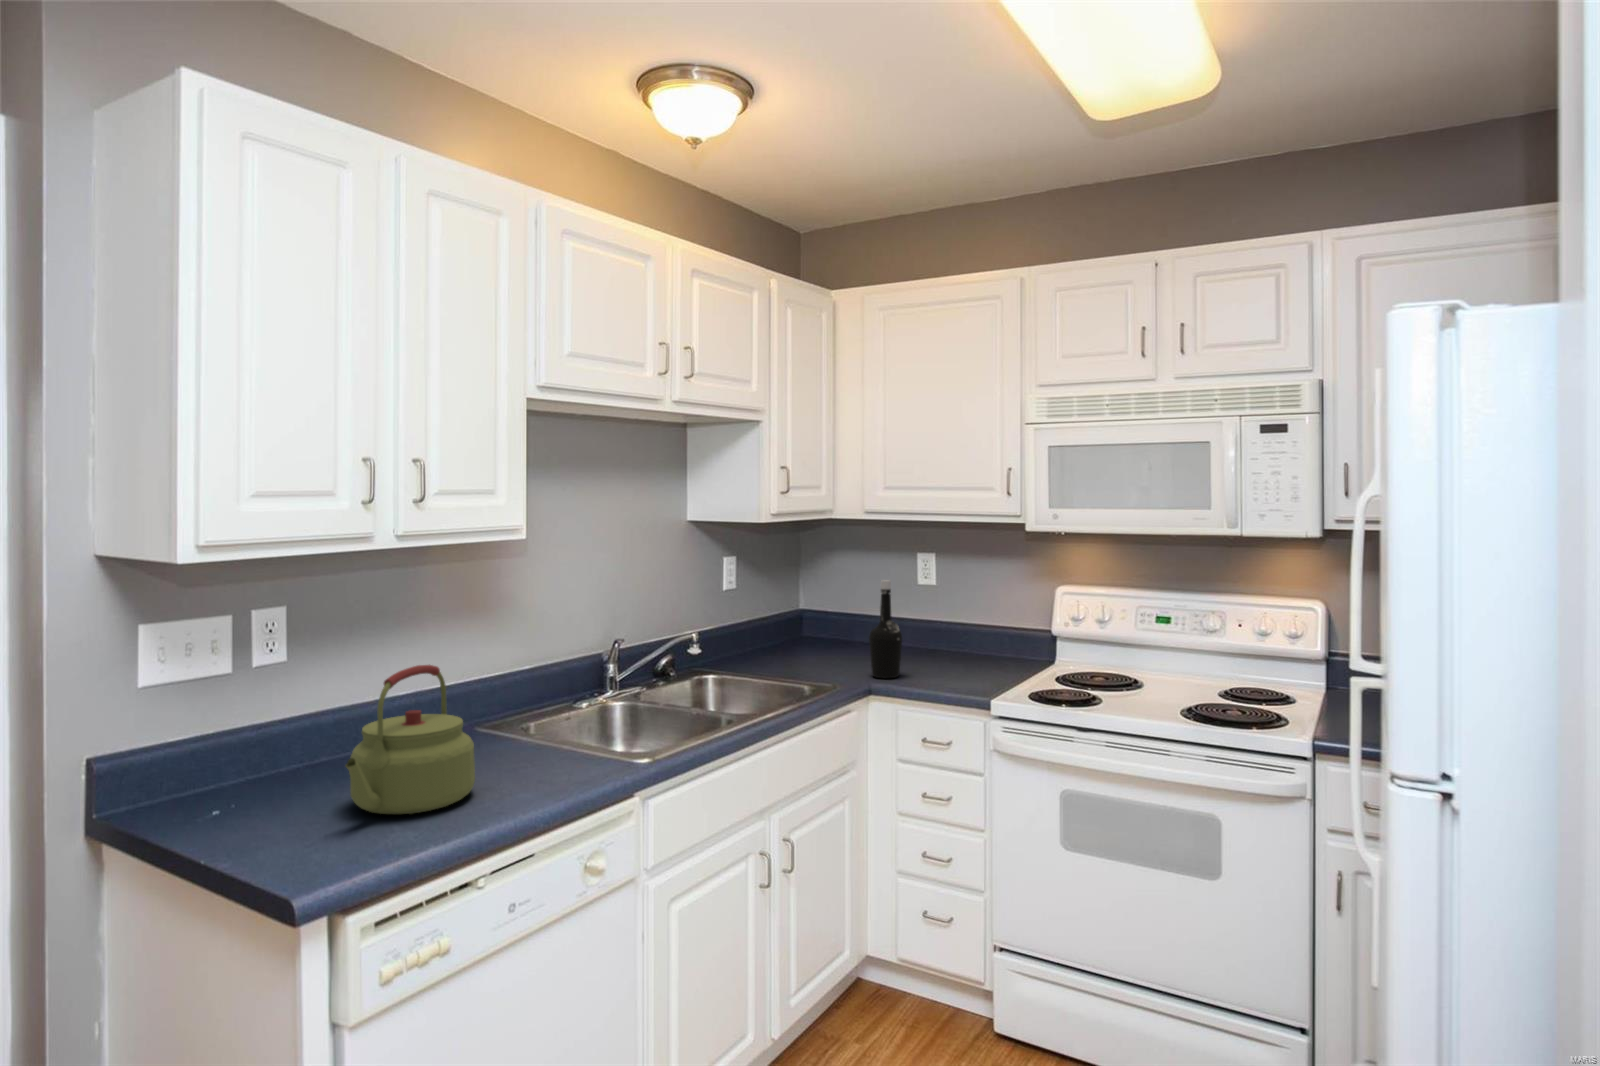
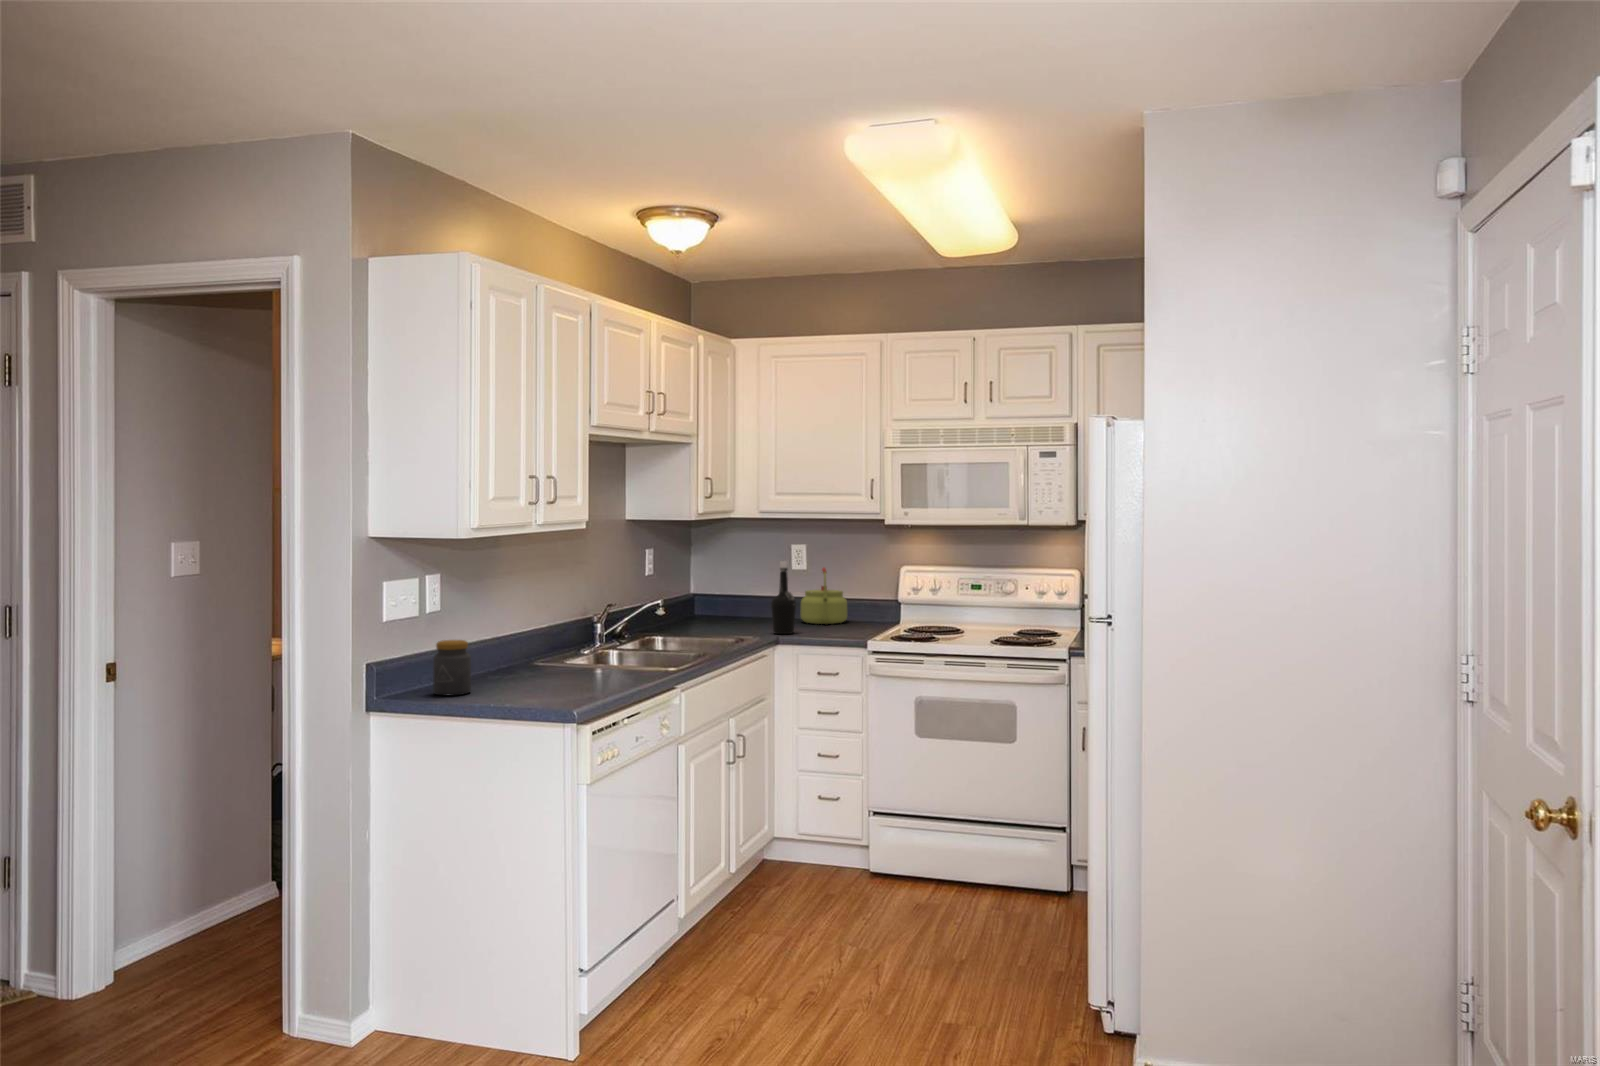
kettle: present [346,665,475,814] -> present [801,568,848,624]
jar: none [201,724,270,819] -> present [433,640,471,696]

